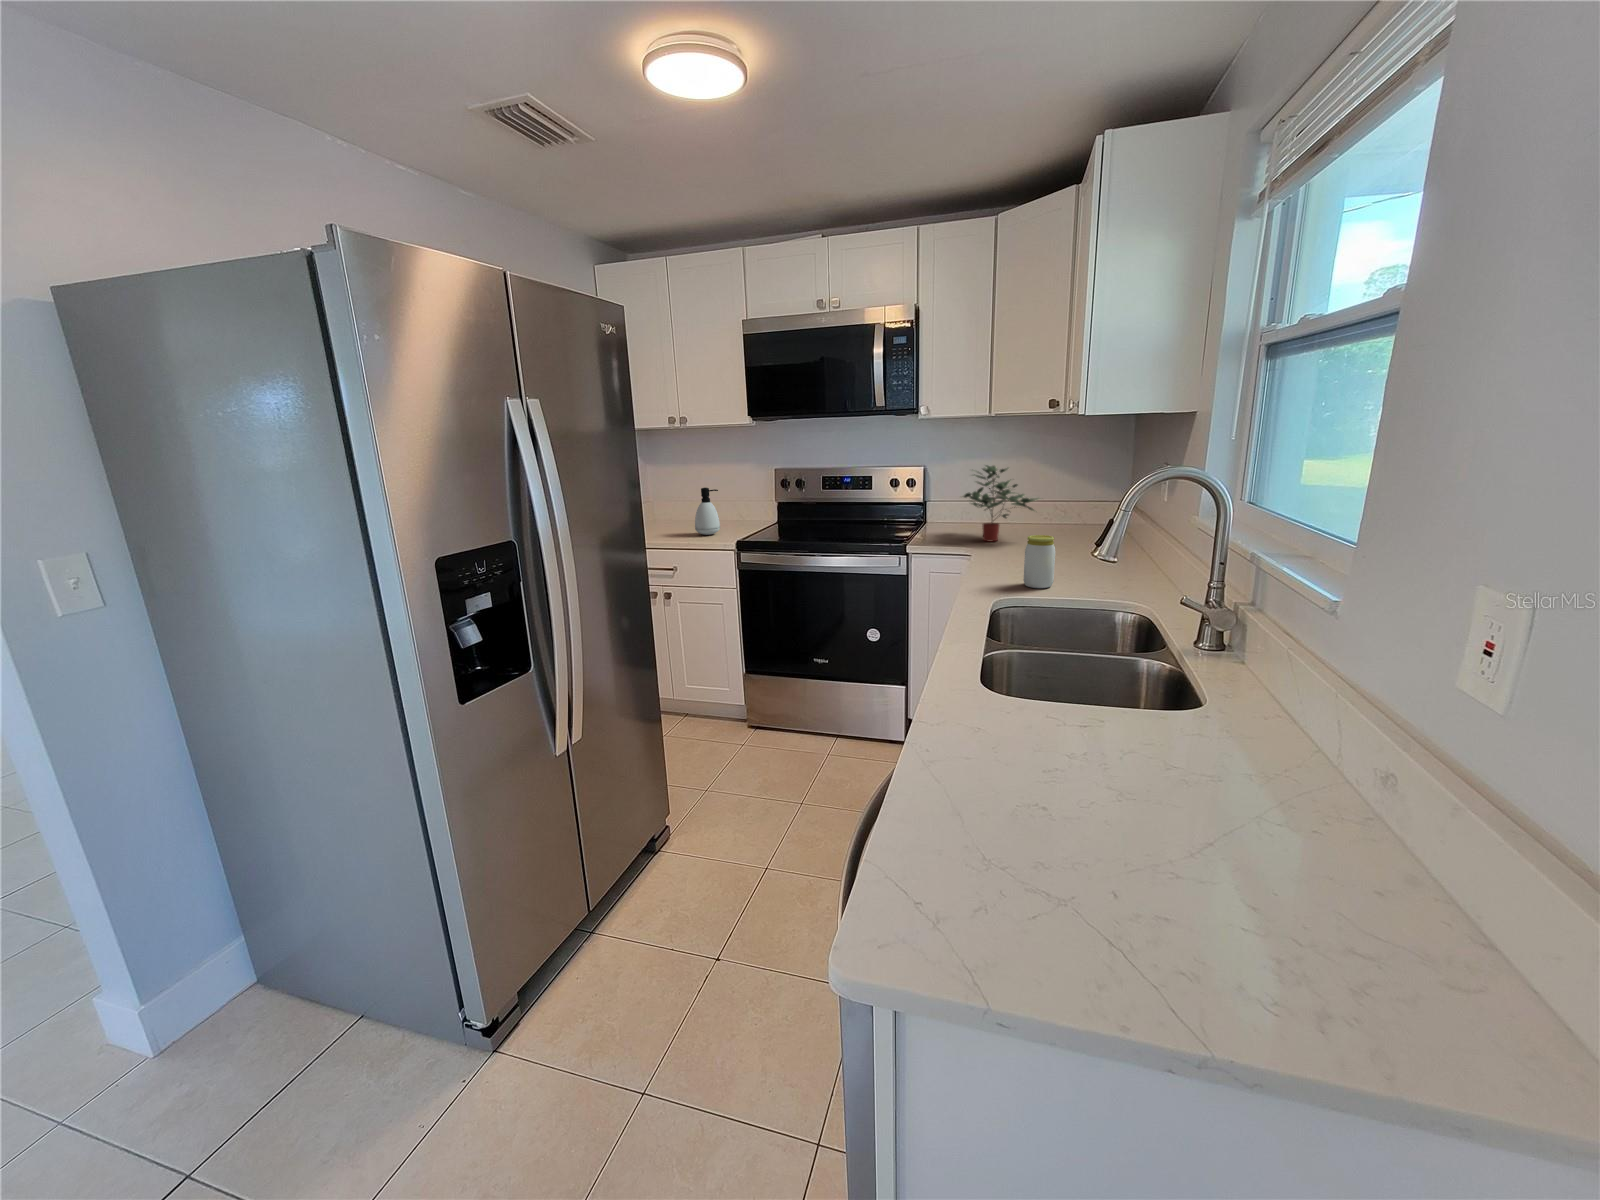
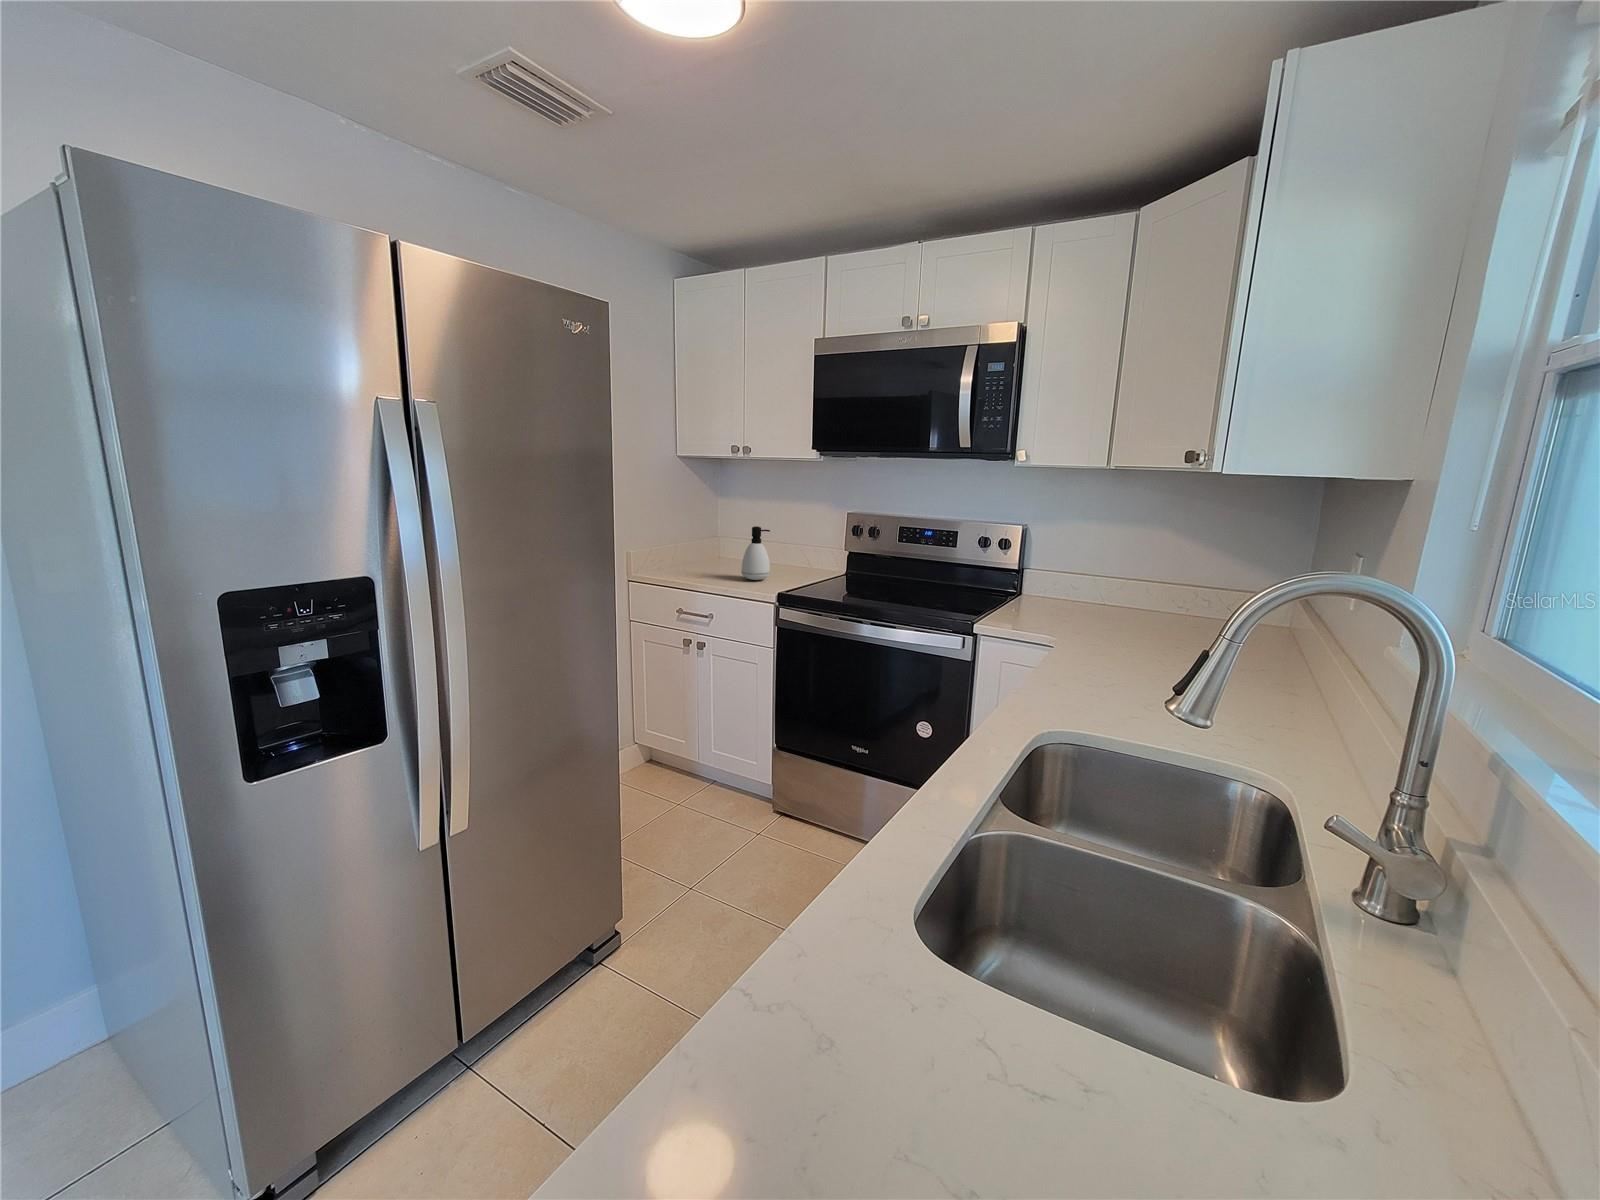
potted plant: present [963,465,1038,541] -> none [1057,530,1169,631]
jar: present [1023,535,1055,588] -> none [1100,640,1151,720]

